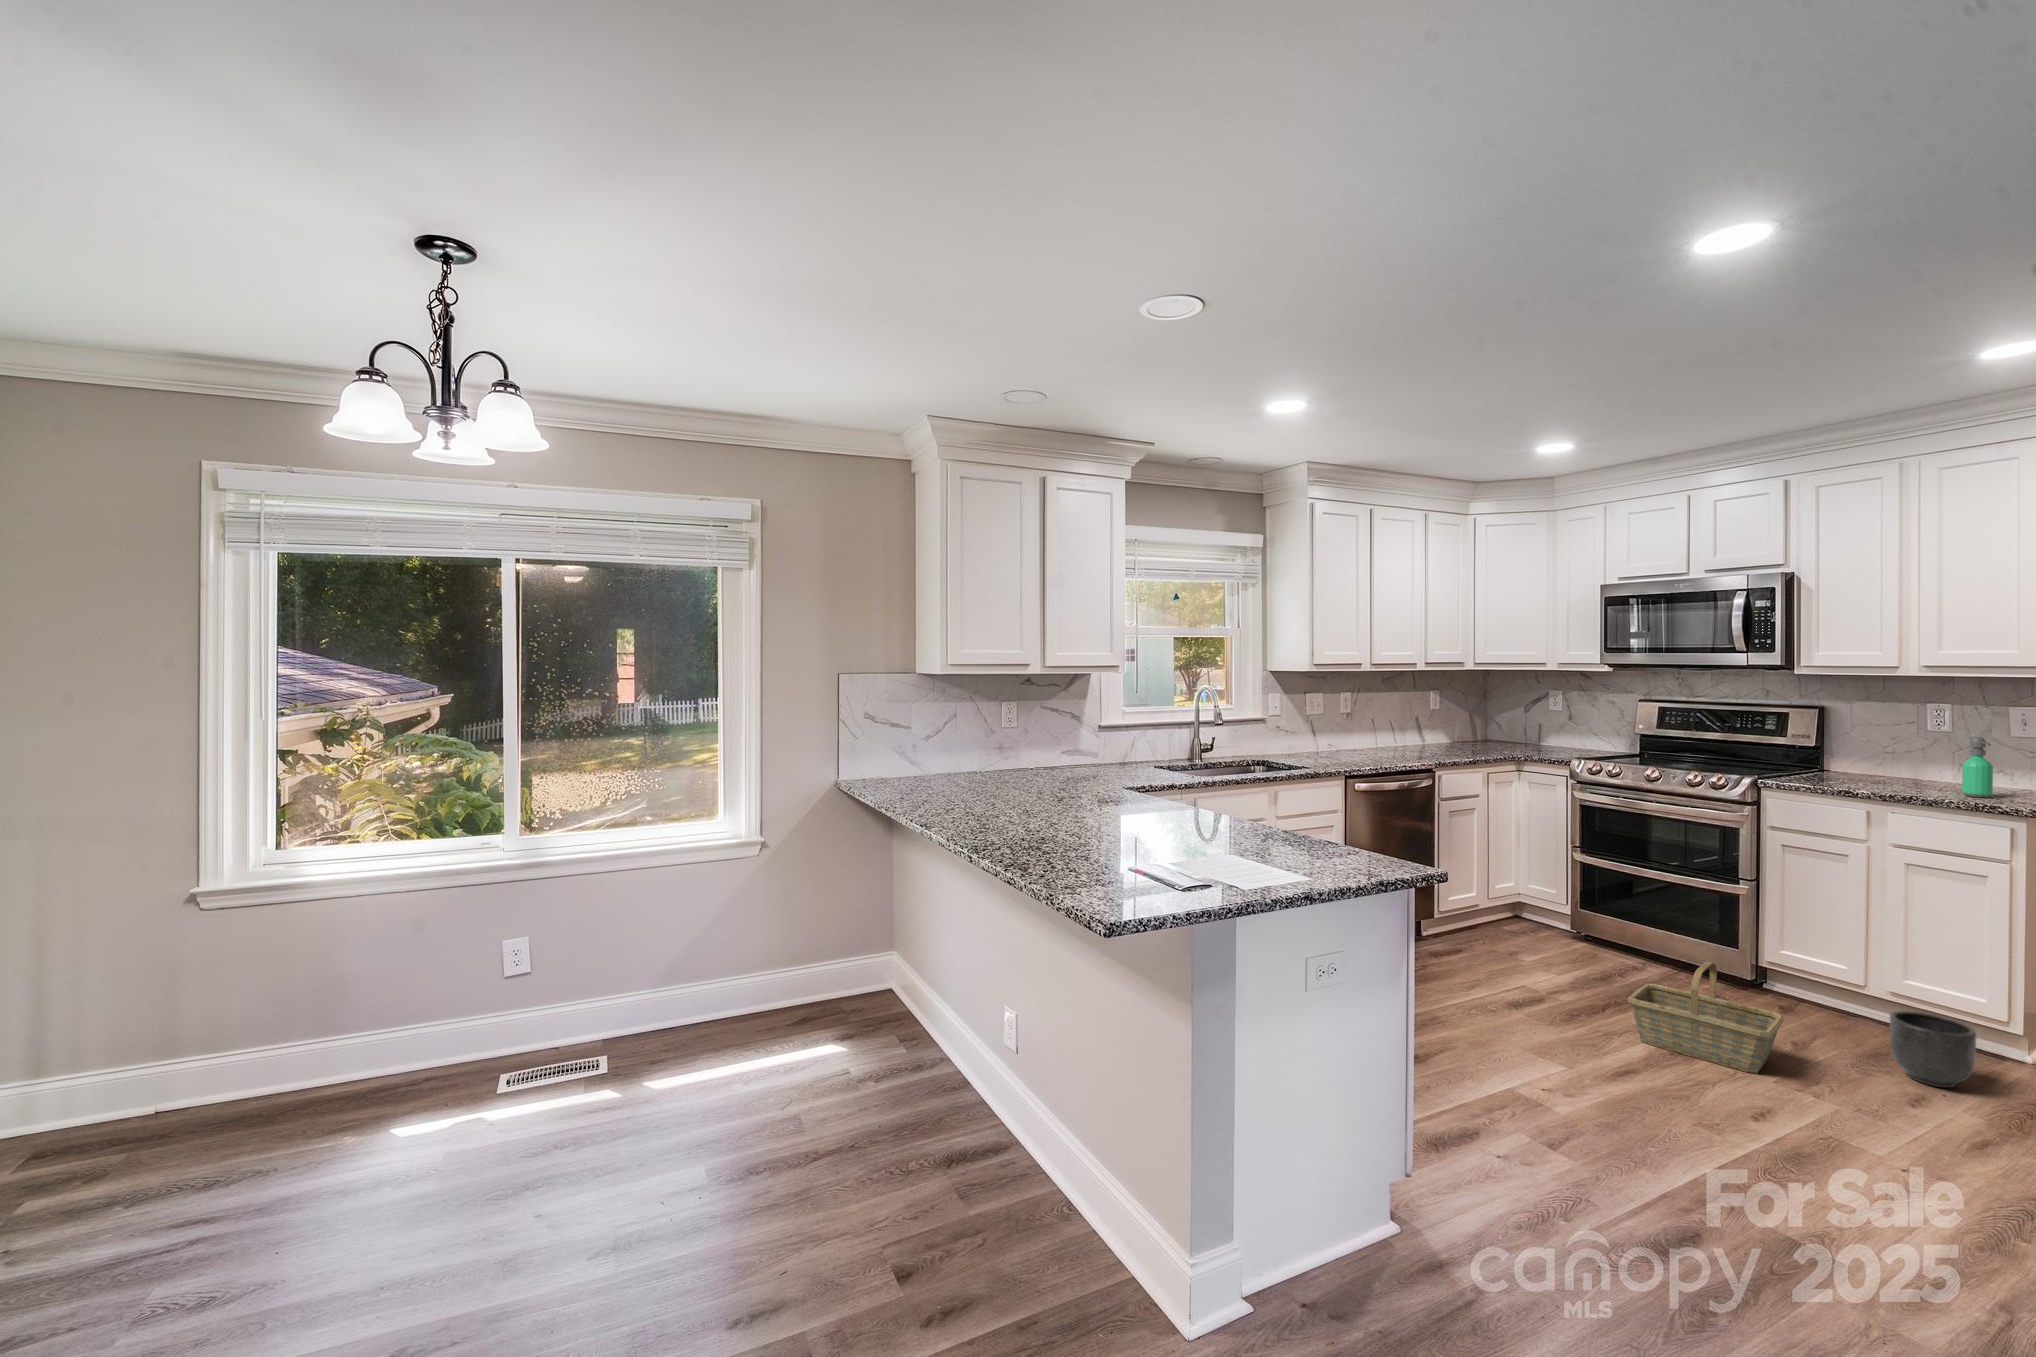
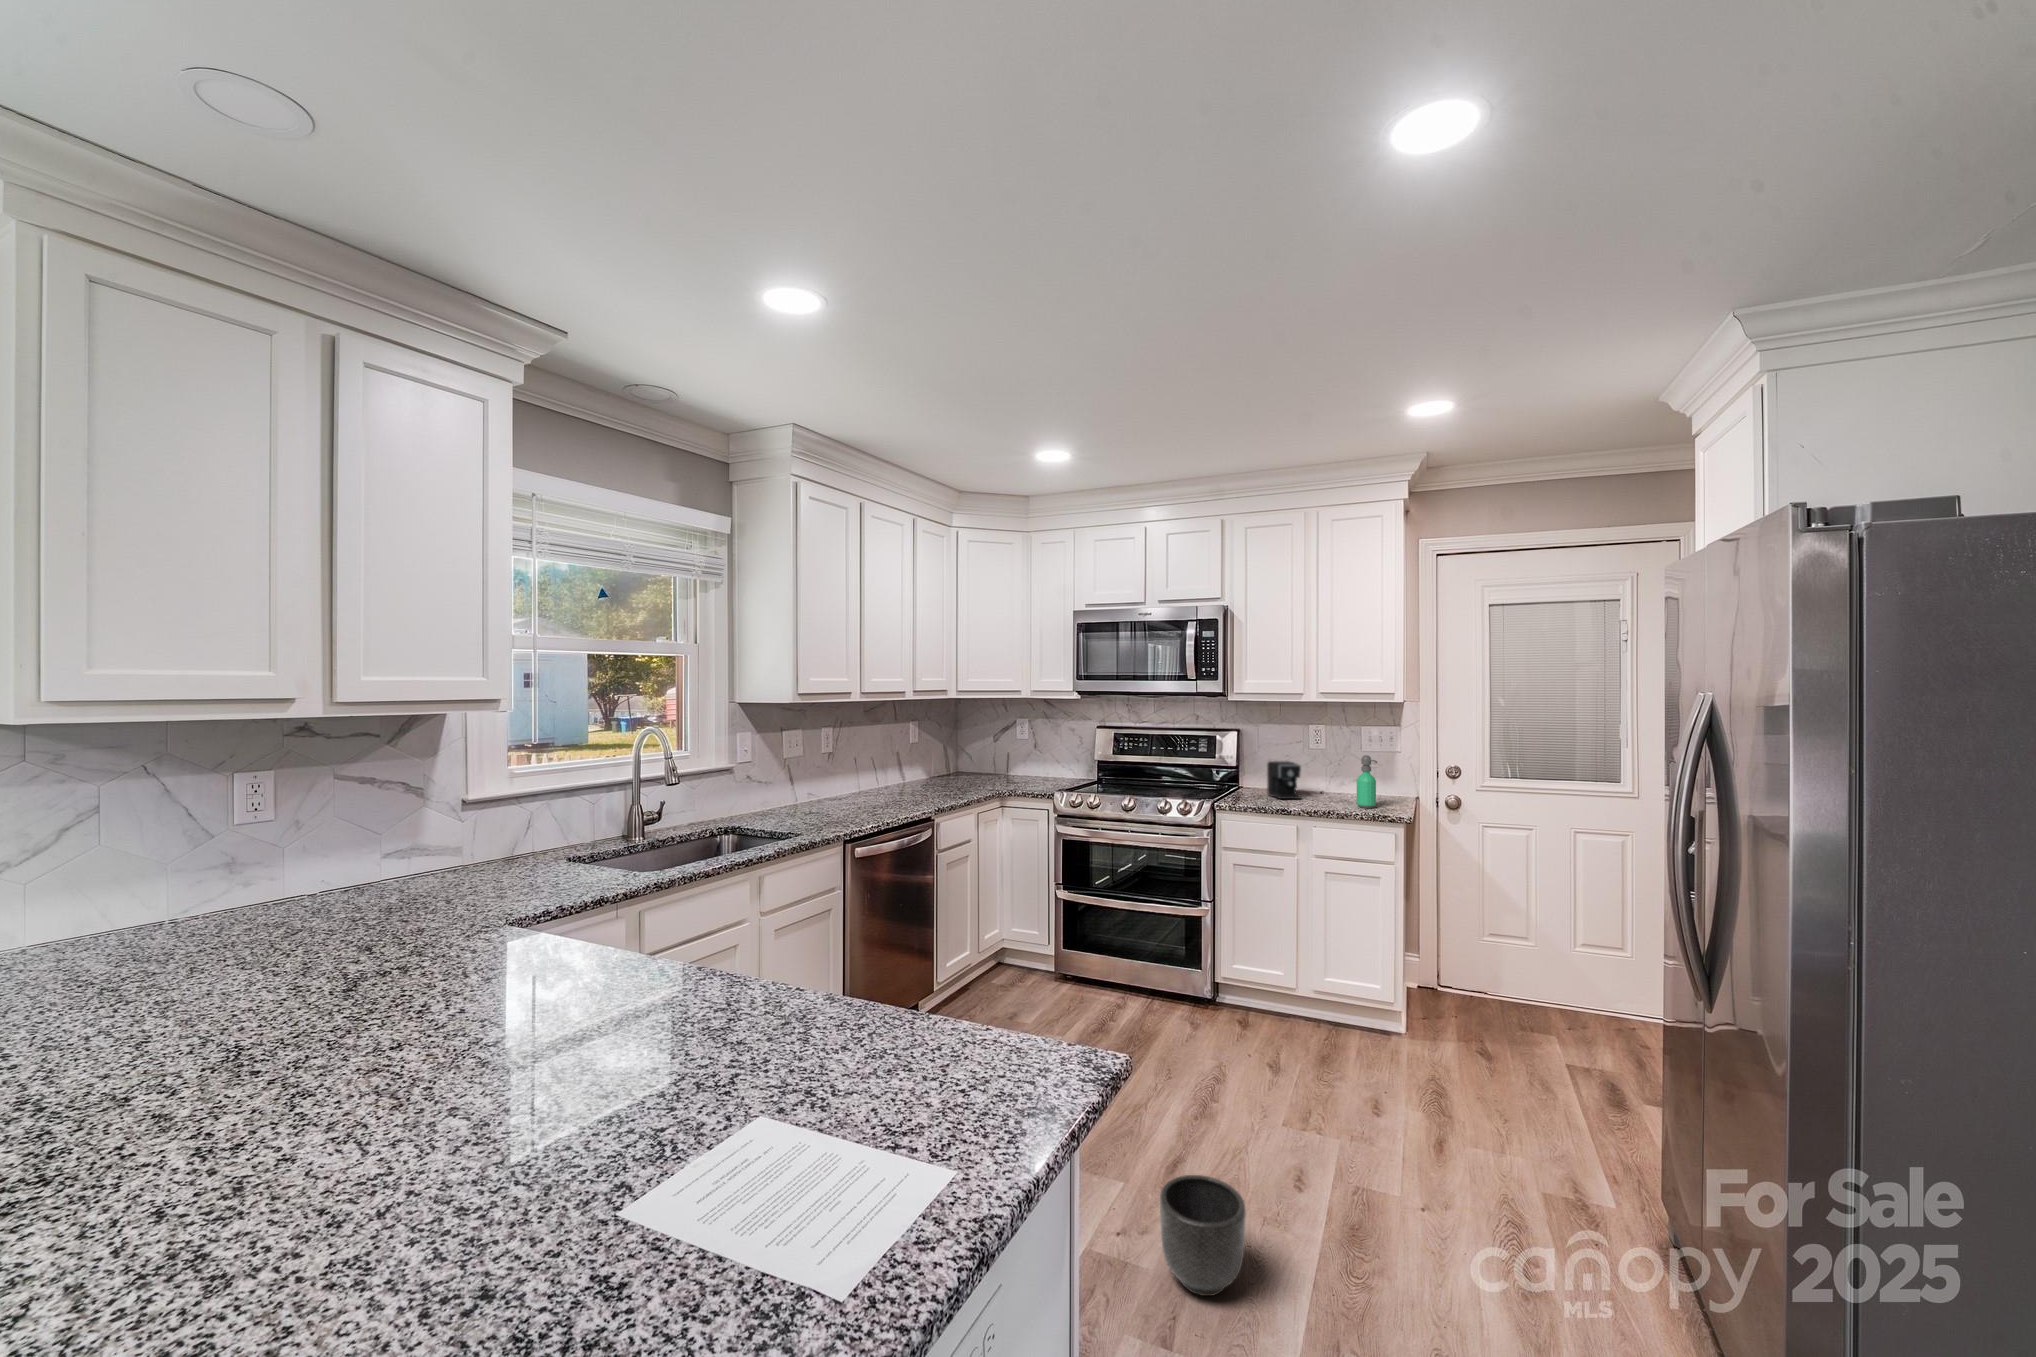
coffee maker: none [1846,741,1939,783] -> present [1267,761,1301,799]
basket: present [1628,962,1783,1074] -> none [1171,1012,1301,1132]
planter: present [1890,1011,1976,1088] -> present [1160,1175,1246,1296]

